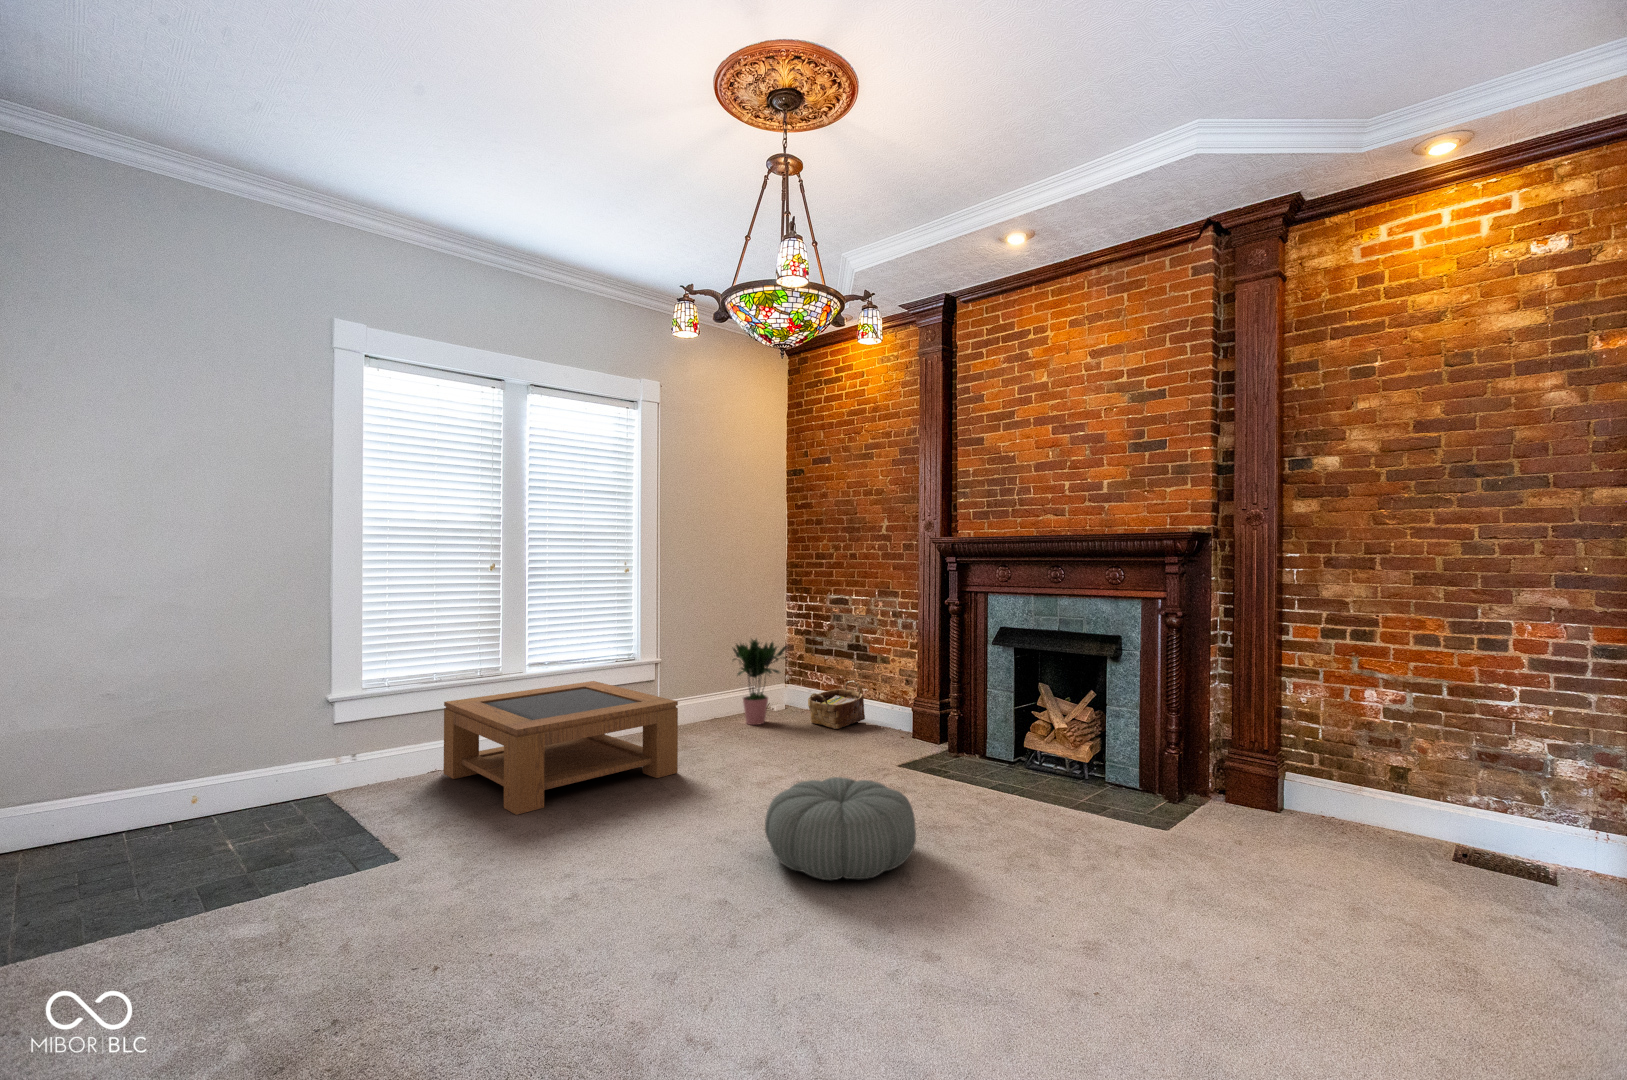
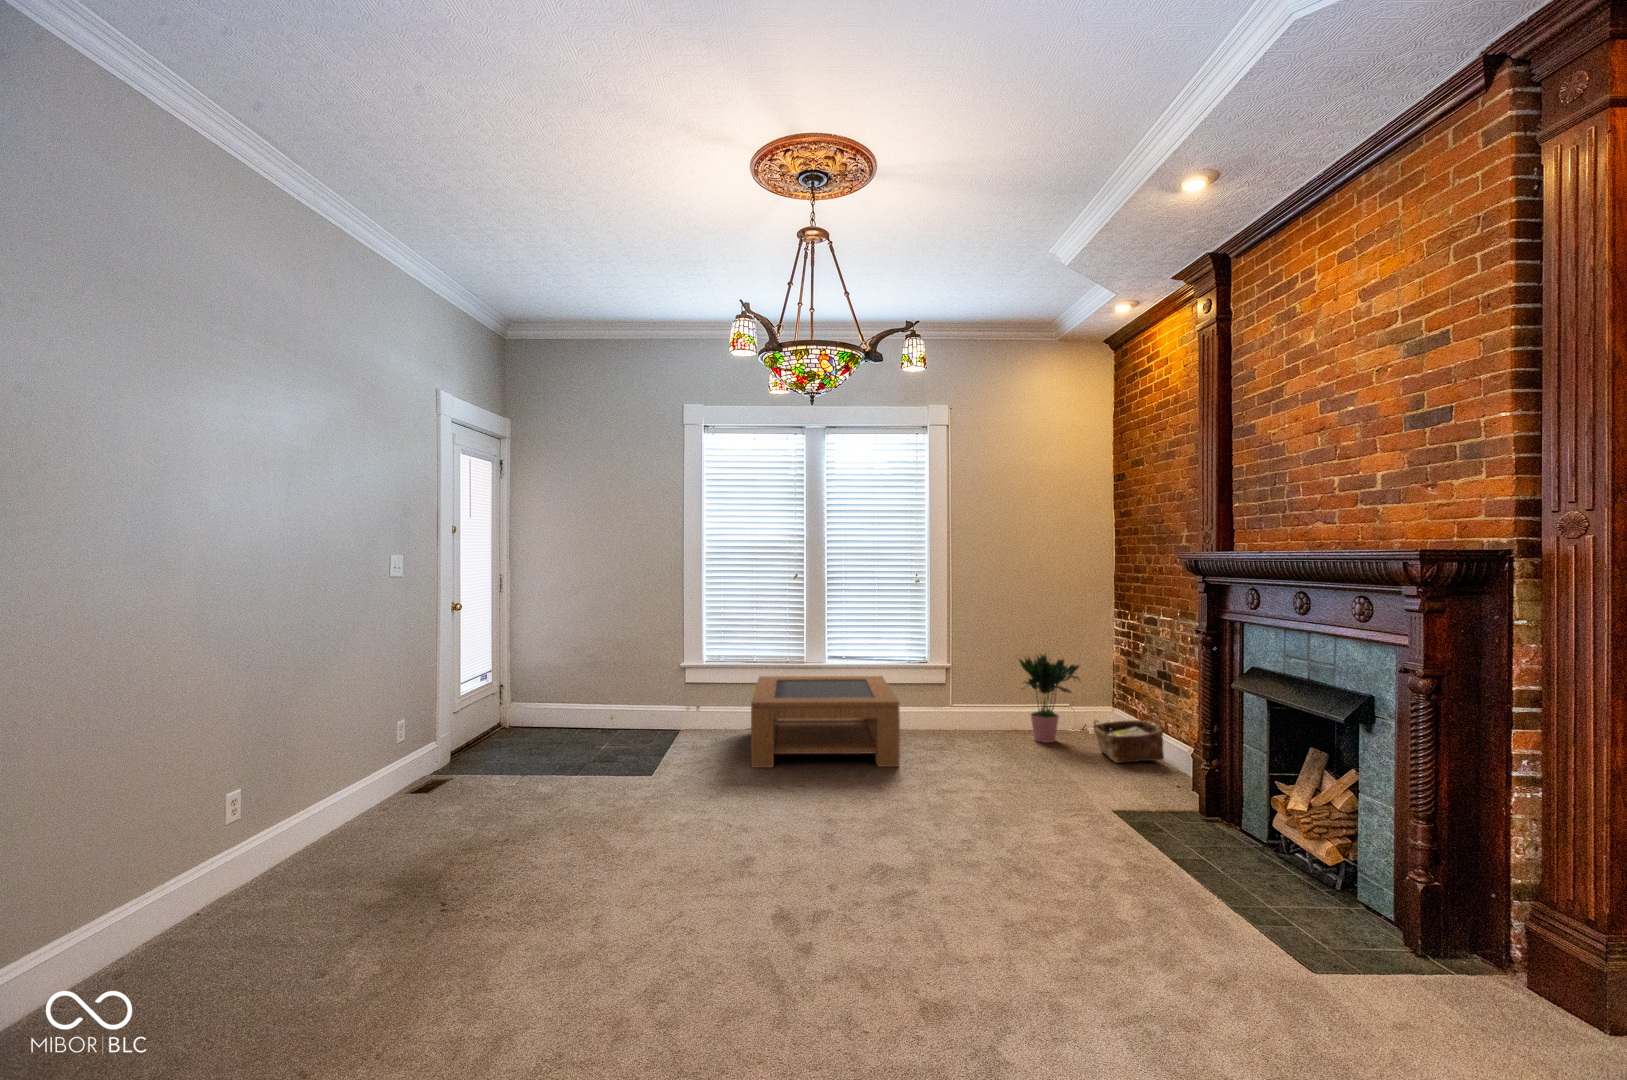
pouf: present [765,777,916,880] -> none [824,789,969,891]

